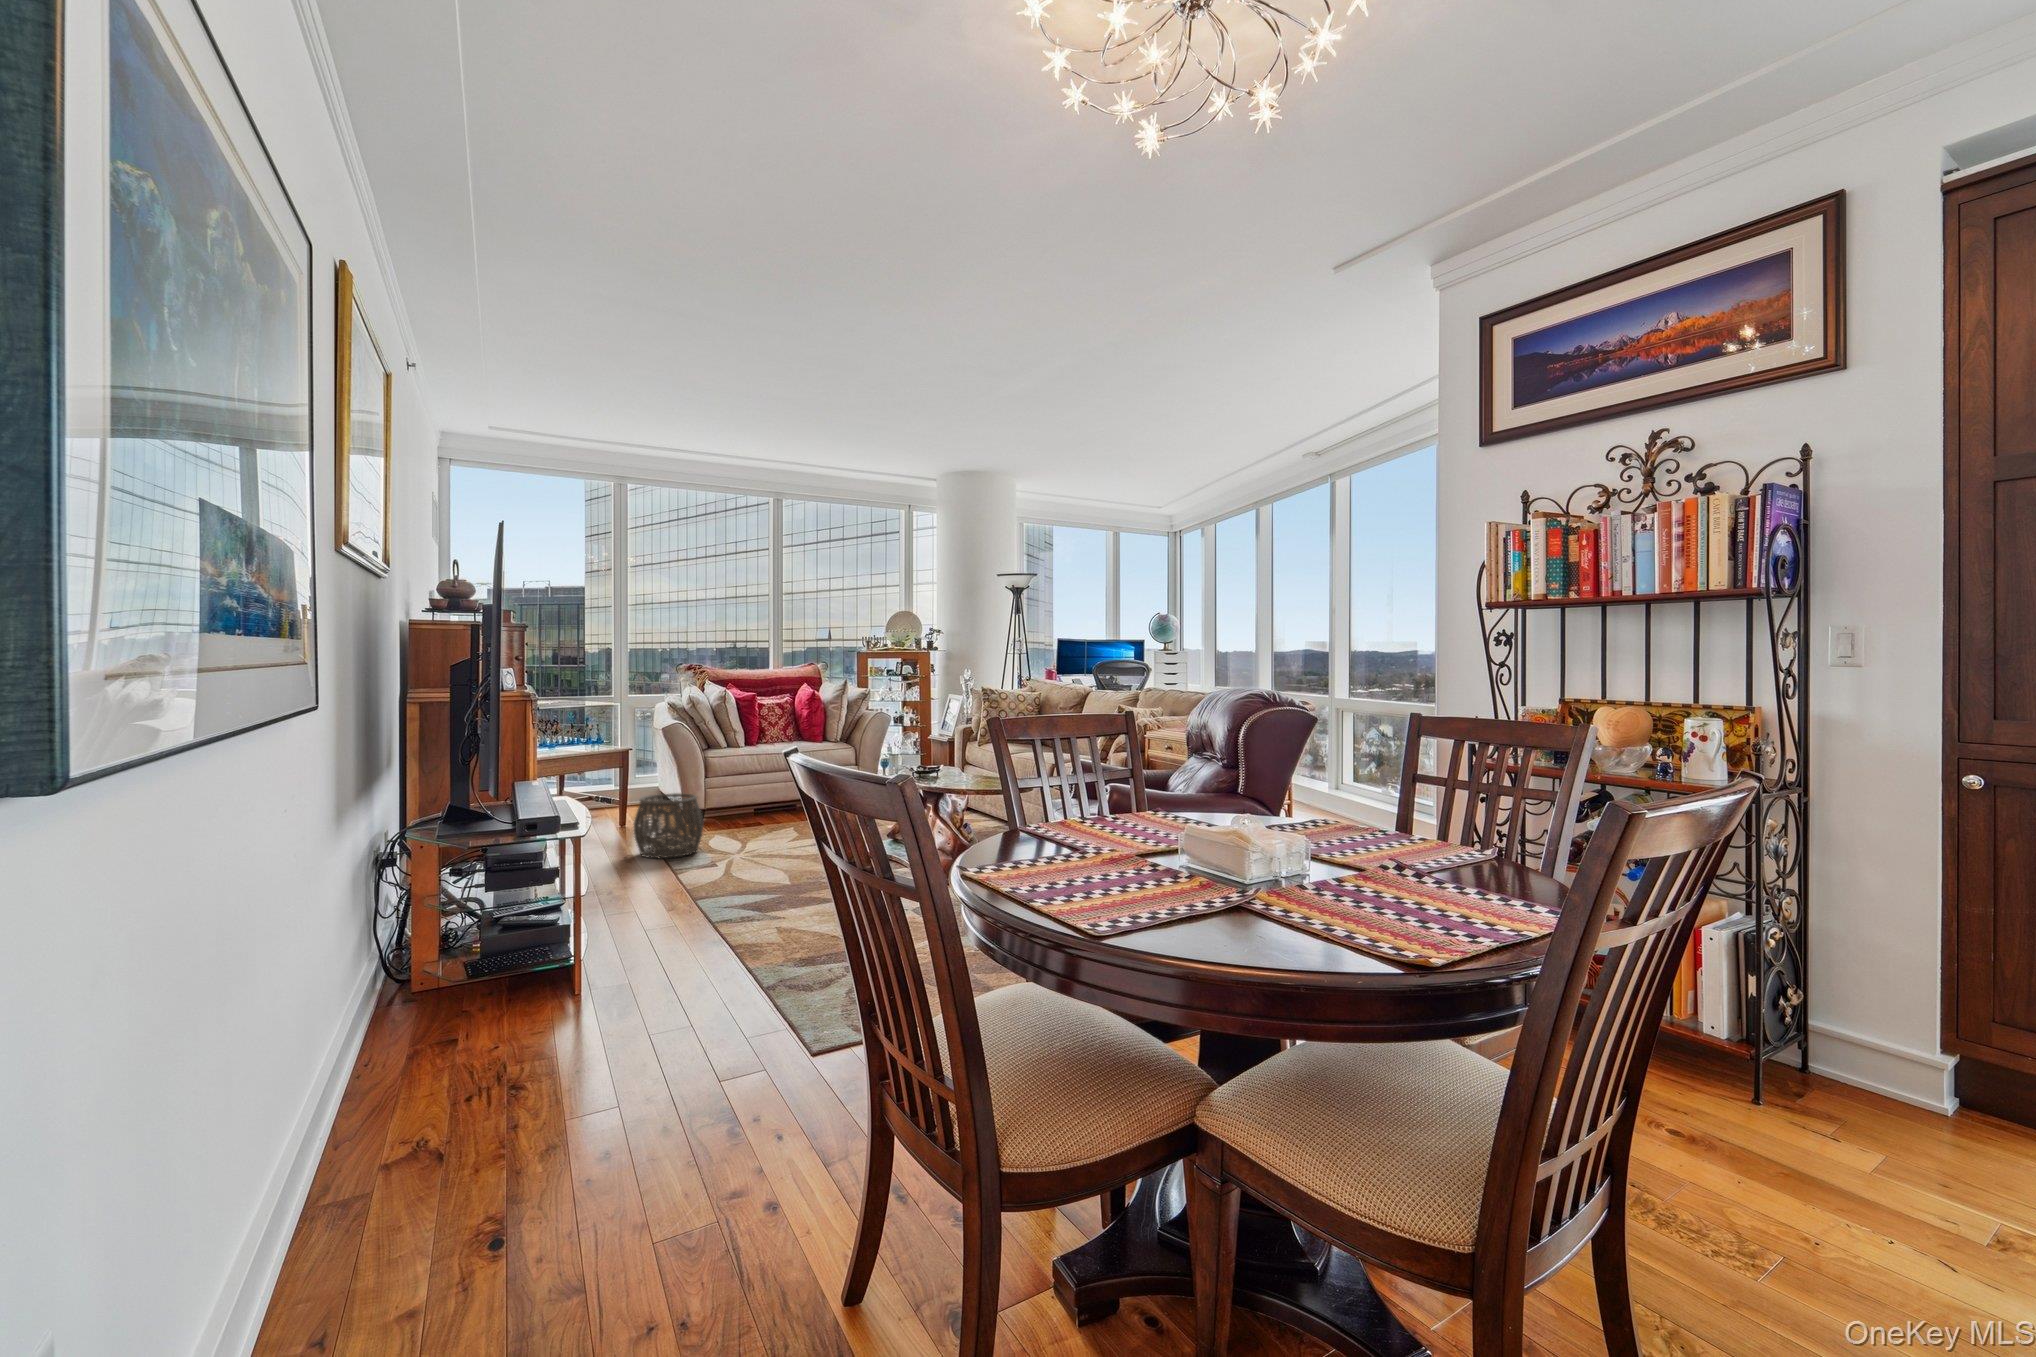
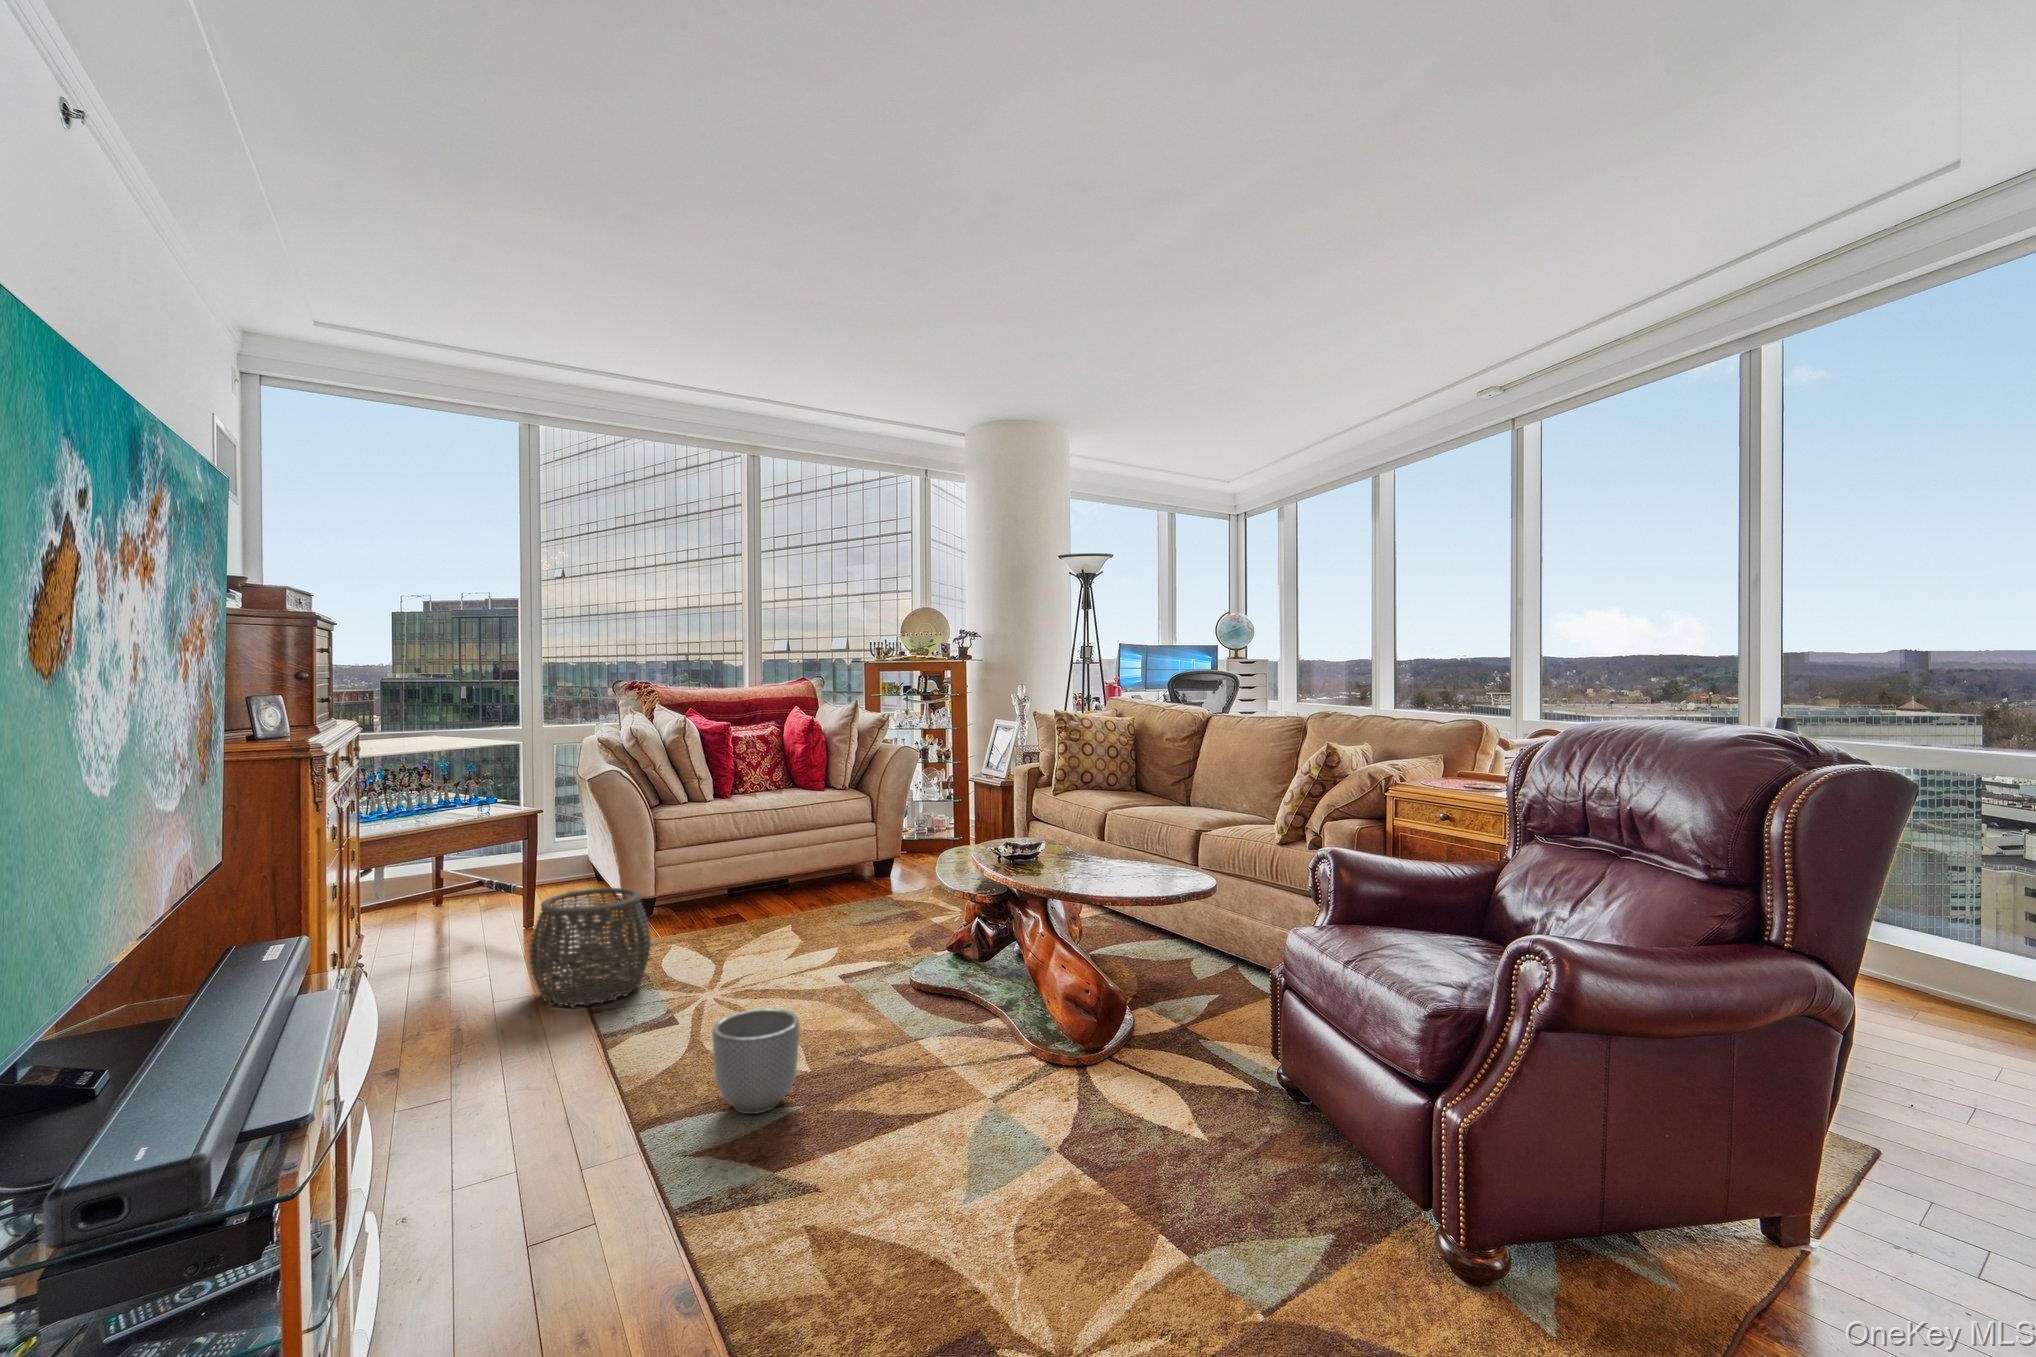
planter: none [736,848,782,898] -> present [712,1008,799,1114]

